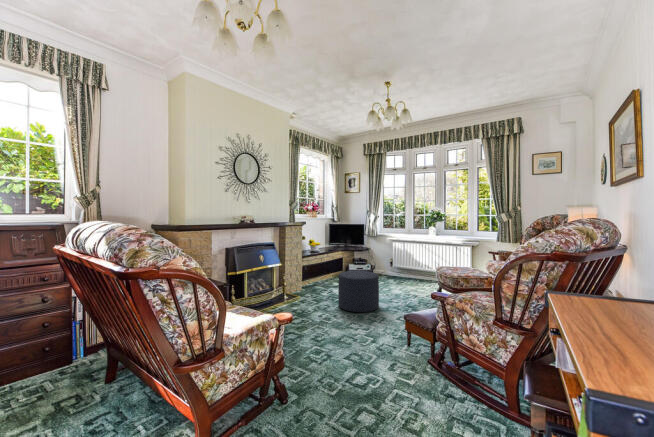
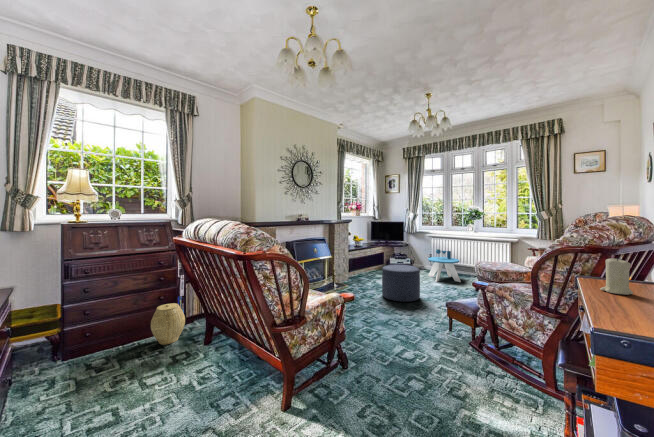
side table: none [389,253,422,288] -> present [428,249,461,282]
candle: none [574,269,612,315] -> present [600,258,633,295]
woven basket: none [26,330,81,386] -> present [151,303,185,345]

